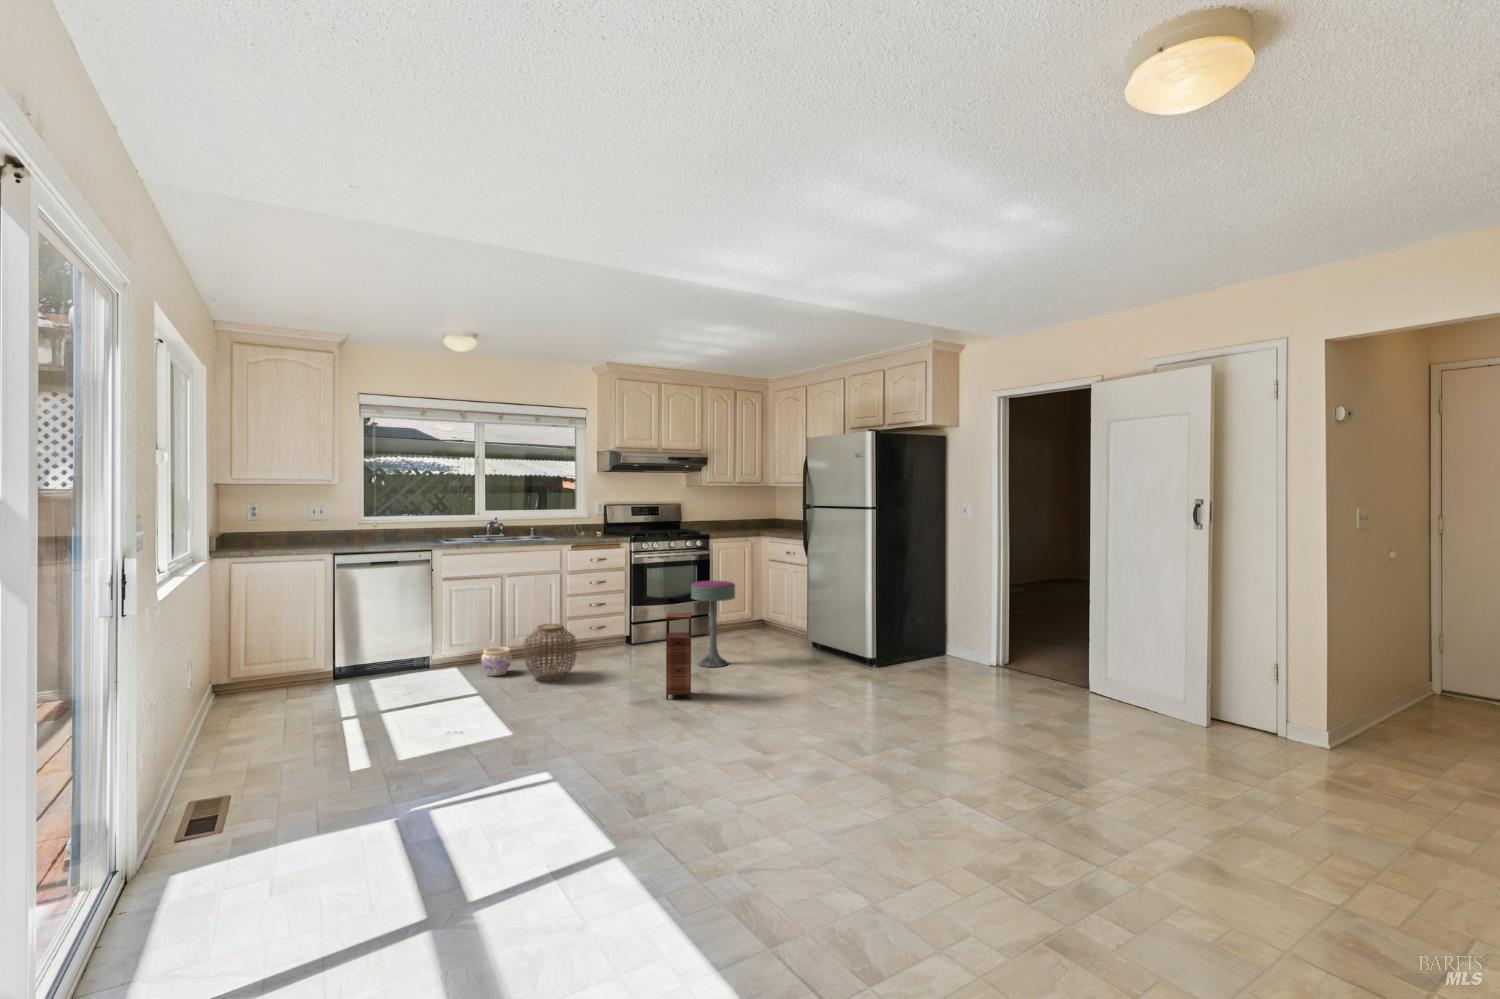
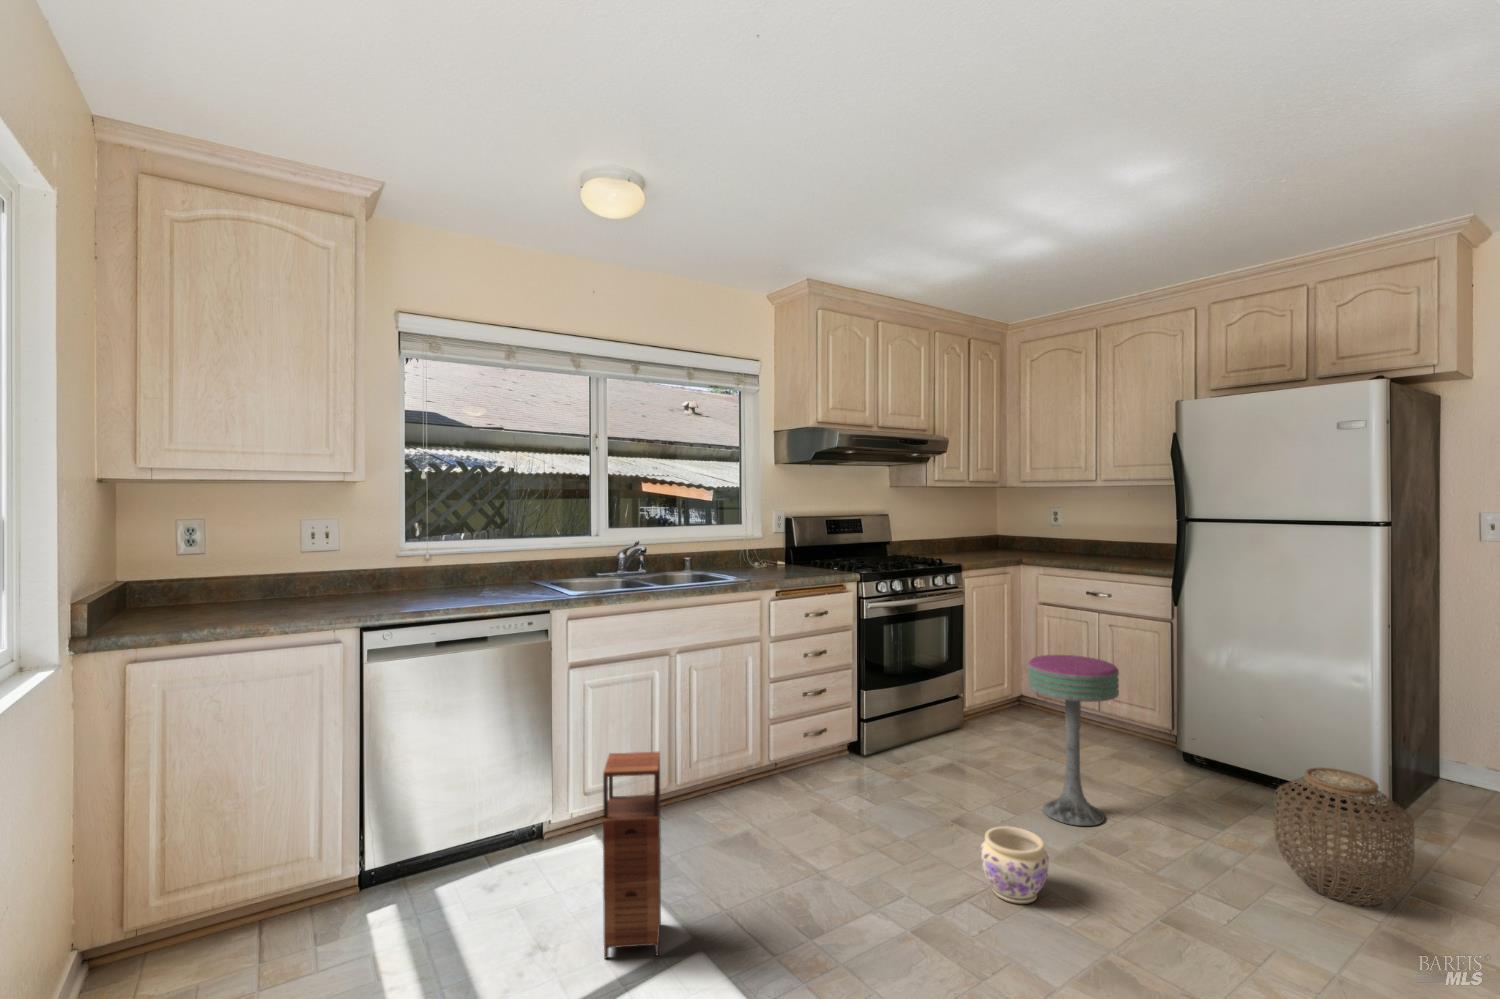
storage cabinet: present [666,613,691,699] -> present [603,752,661,959]
woven basket: present [524,624,576,681] -> present [1274,768,1414,905]
planter: present [481,647,512,676] -> present [981,826,1049,904]

